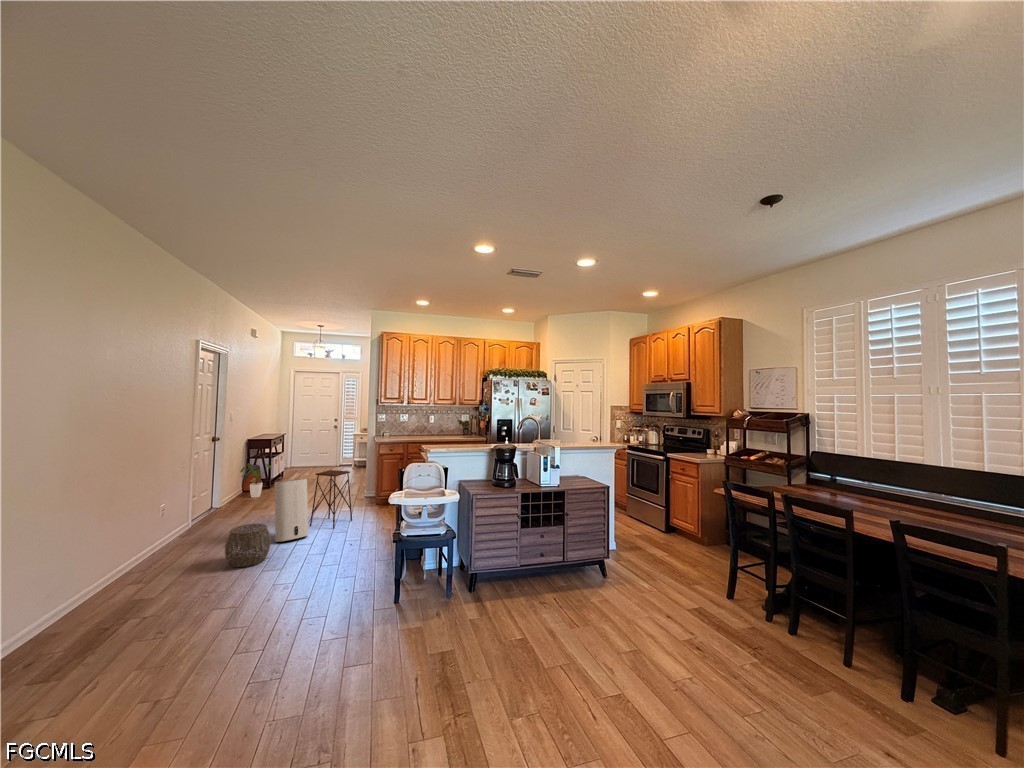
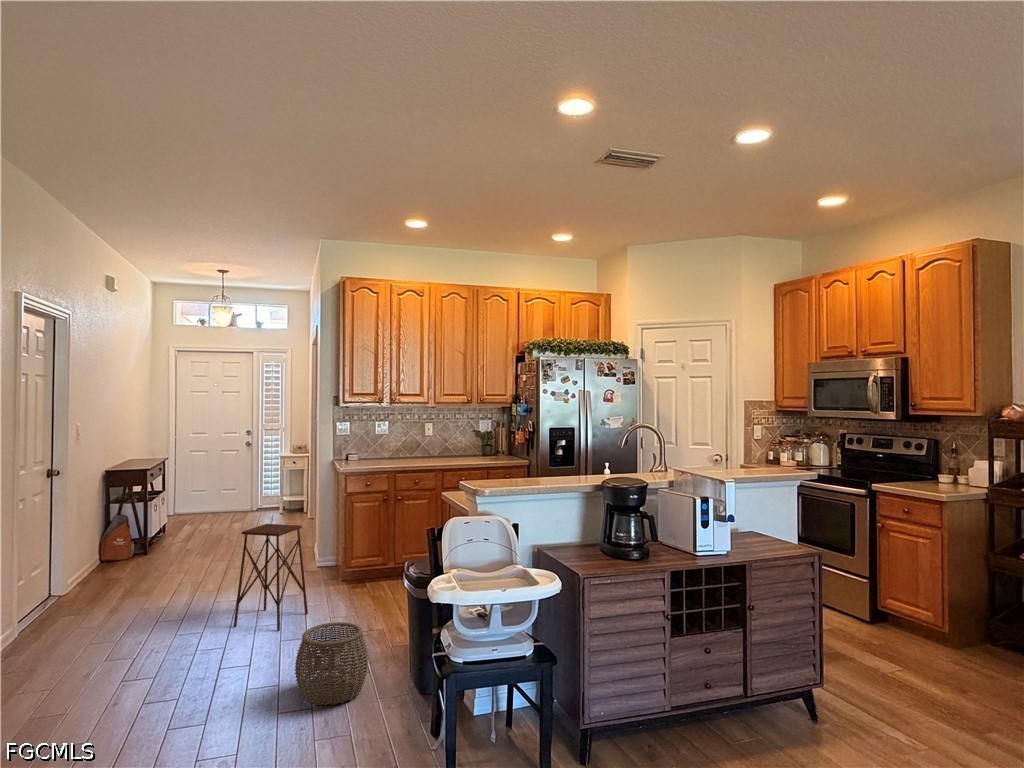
house plant: present [240,463,271,498] -> none [96,512,154,572]
air purifier: present [275,479,308,542] -> none [172,543,236,662]
woven basket: present [225,524,271,567] -> present [295,622,369,706]

